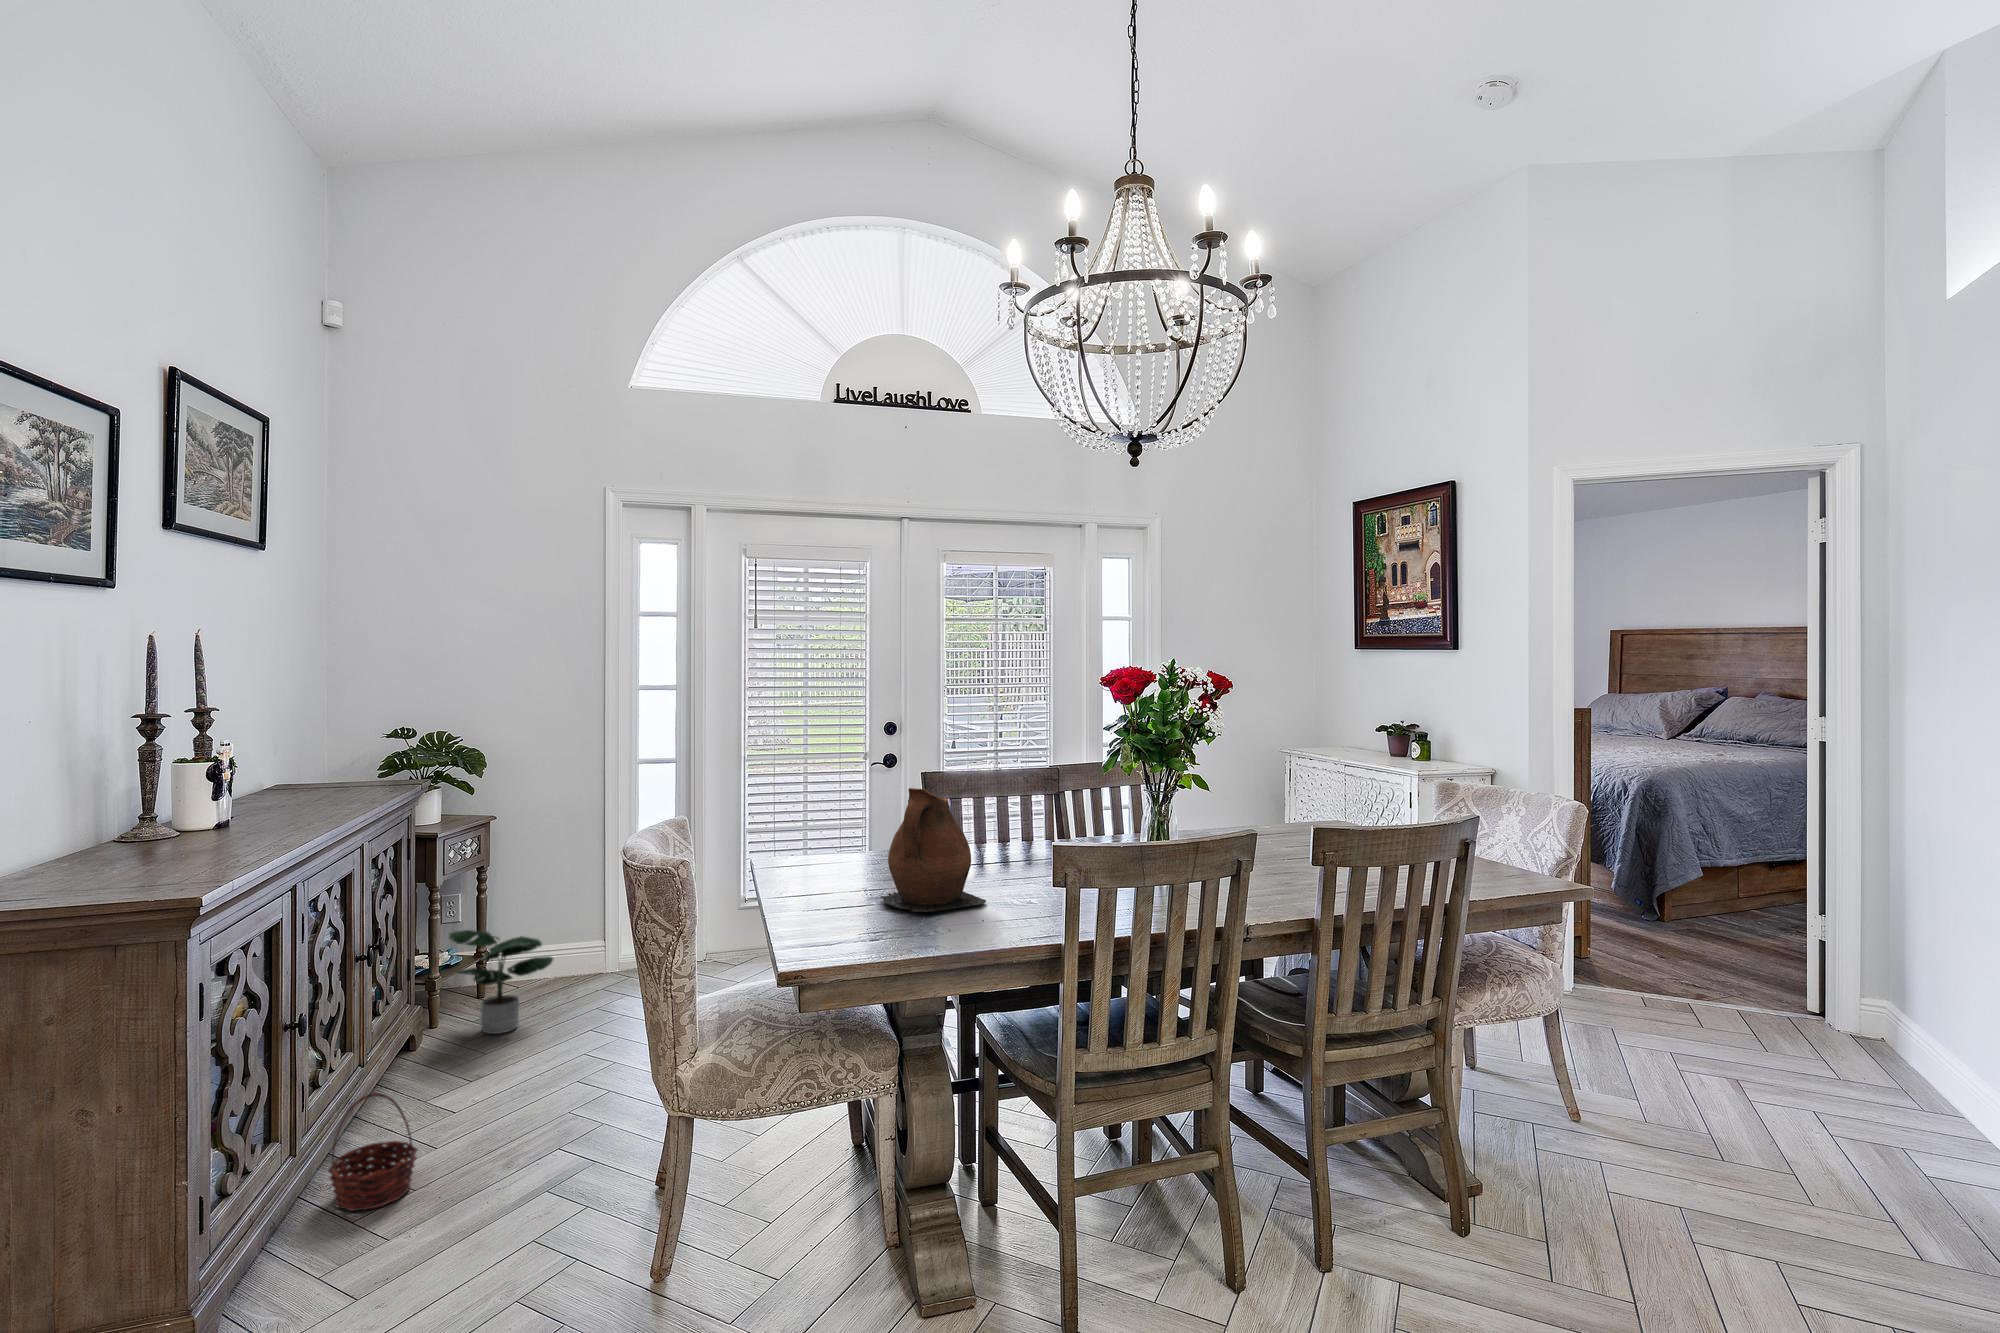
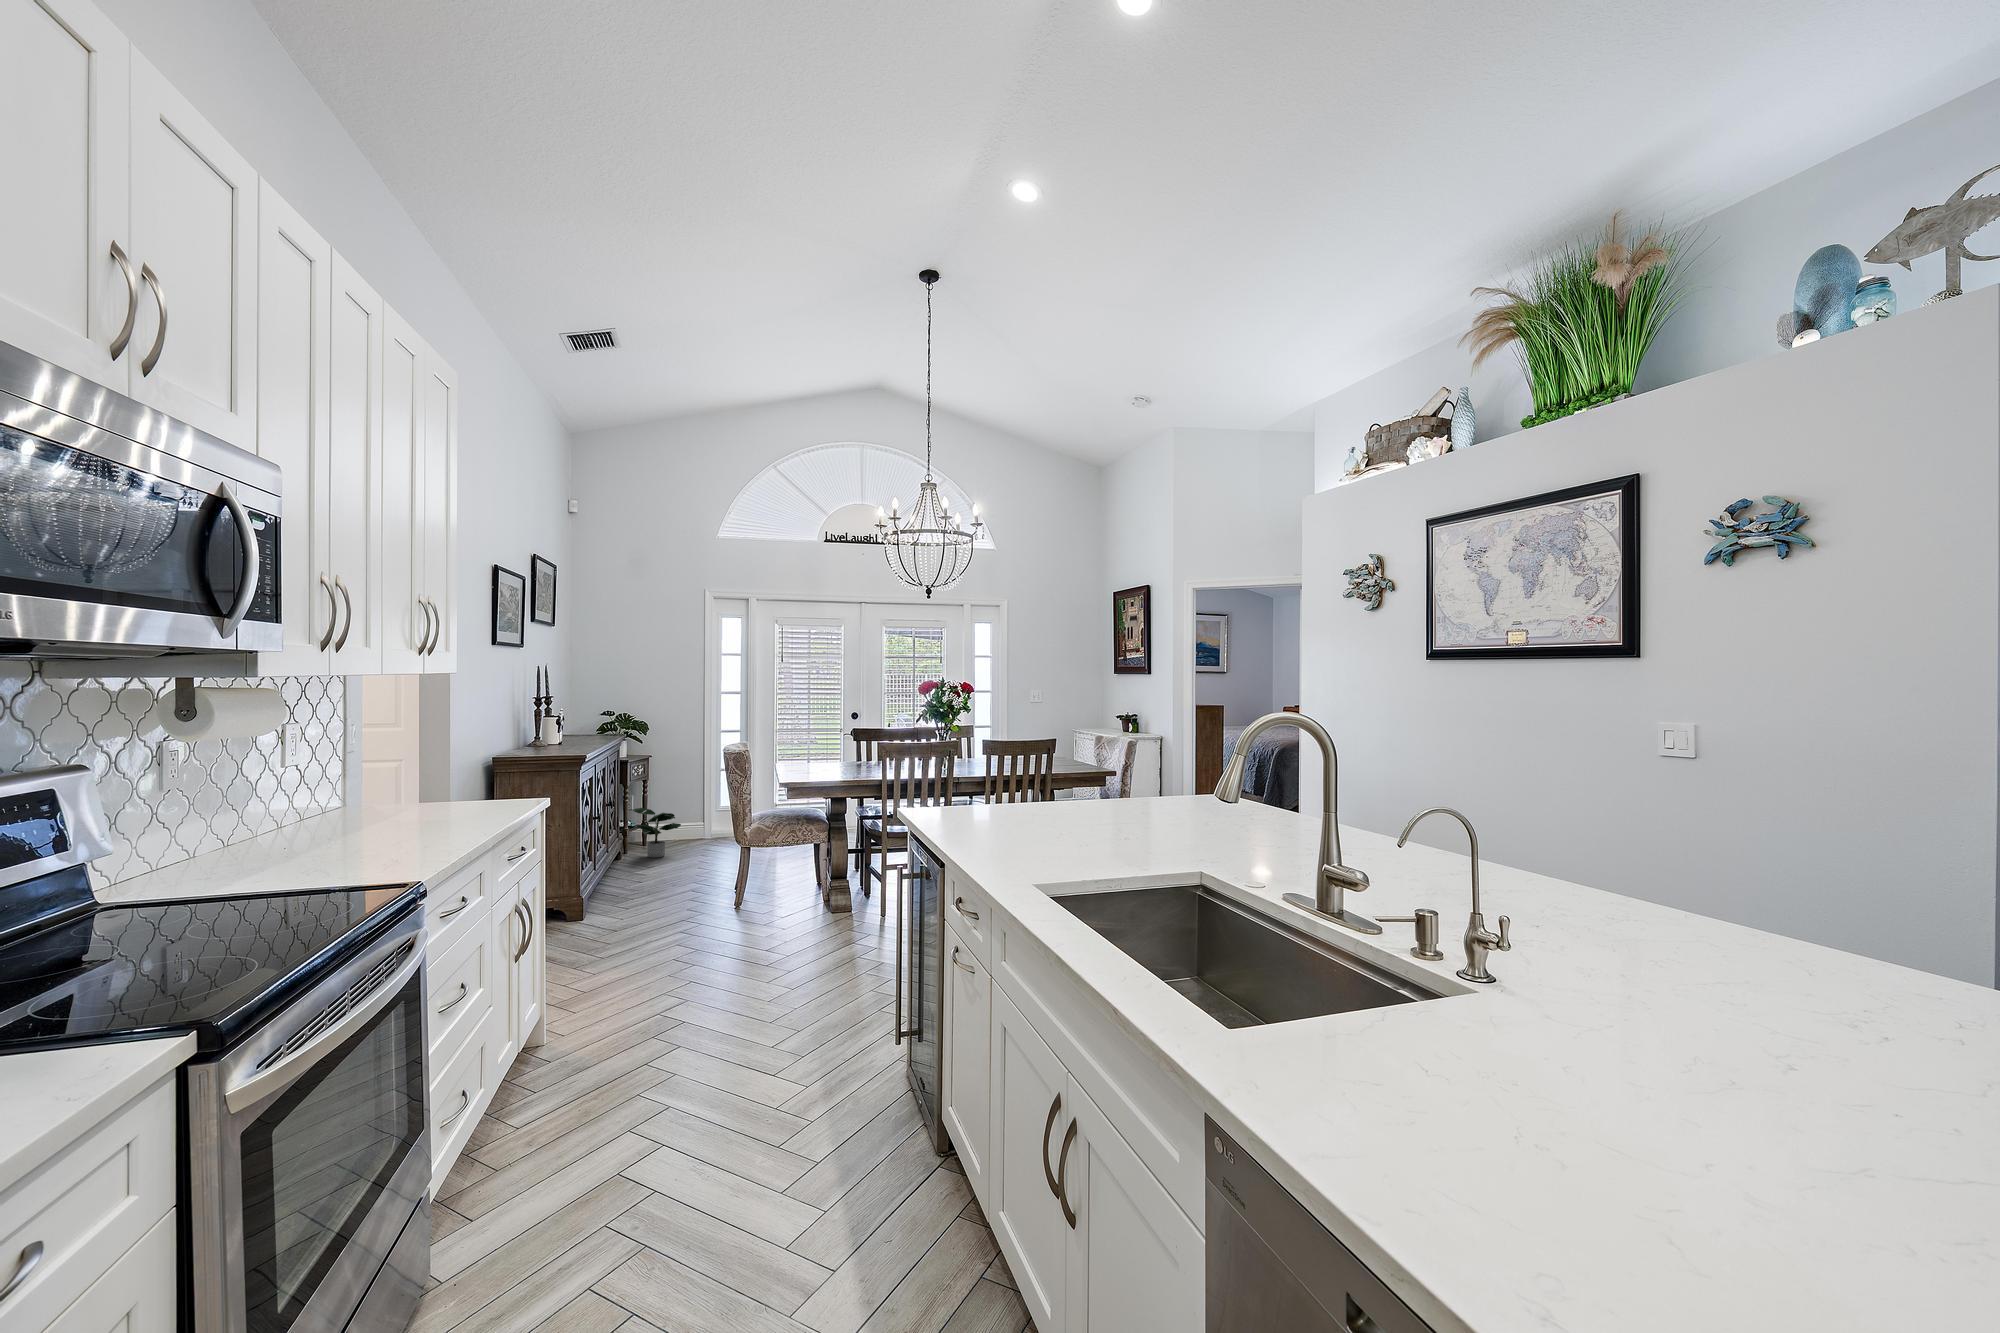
ceramic pitcher: present [876,788,986,912] -> none [823,727,867,775]
basket: present [328,1093,417,1211] -> none [604,852,638,896]

